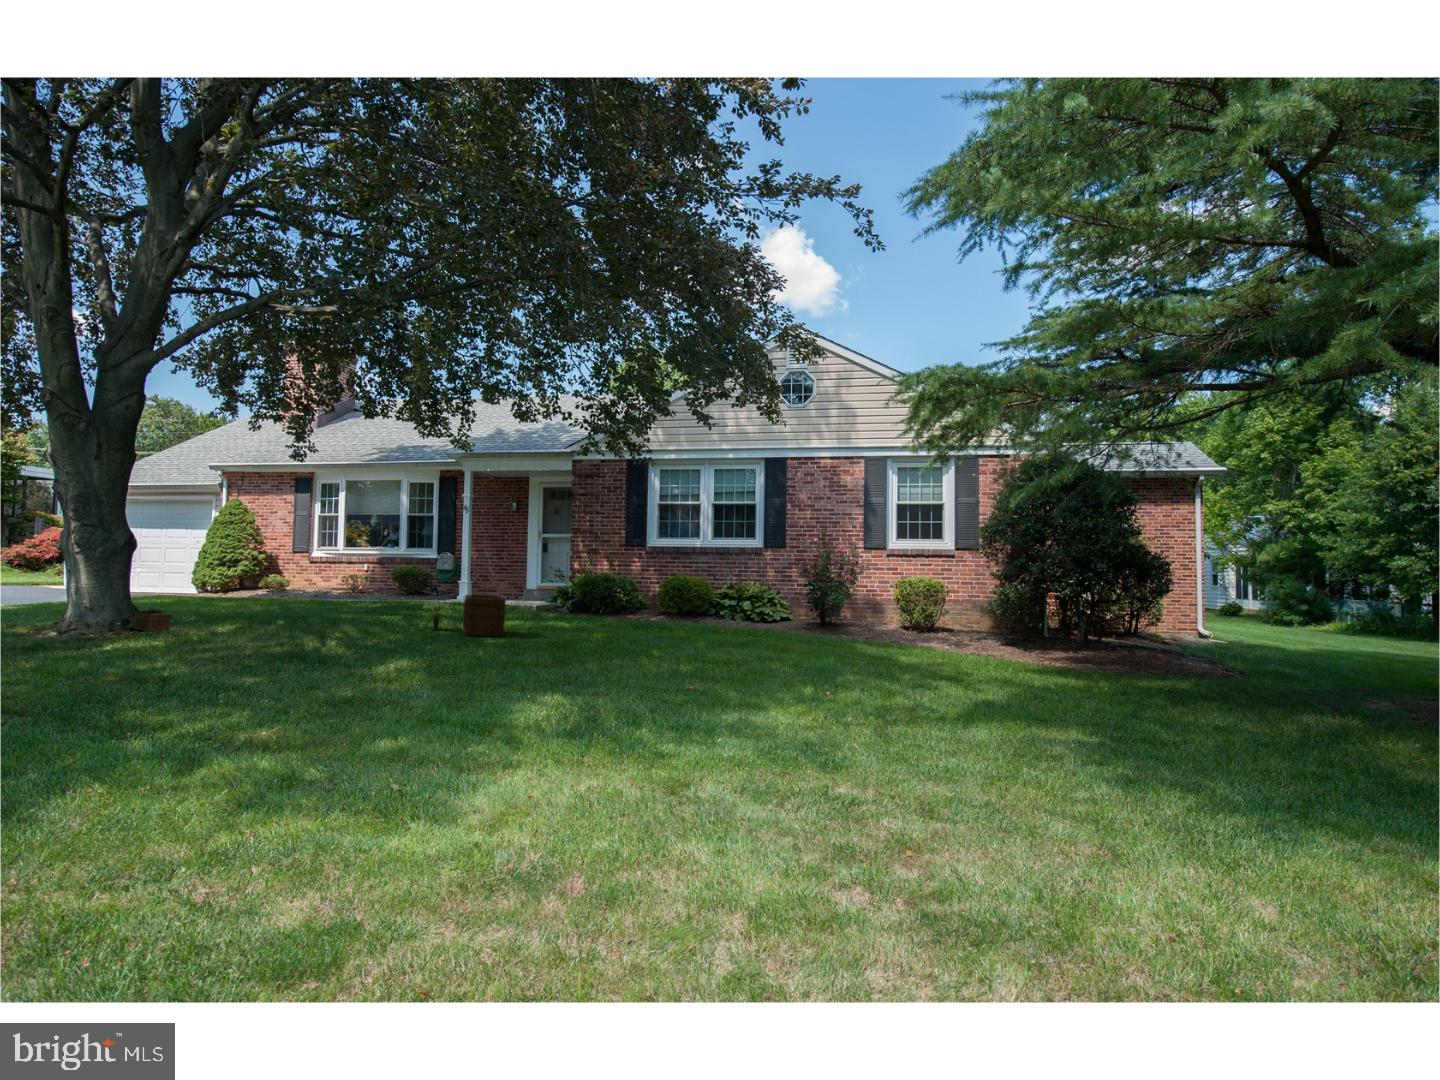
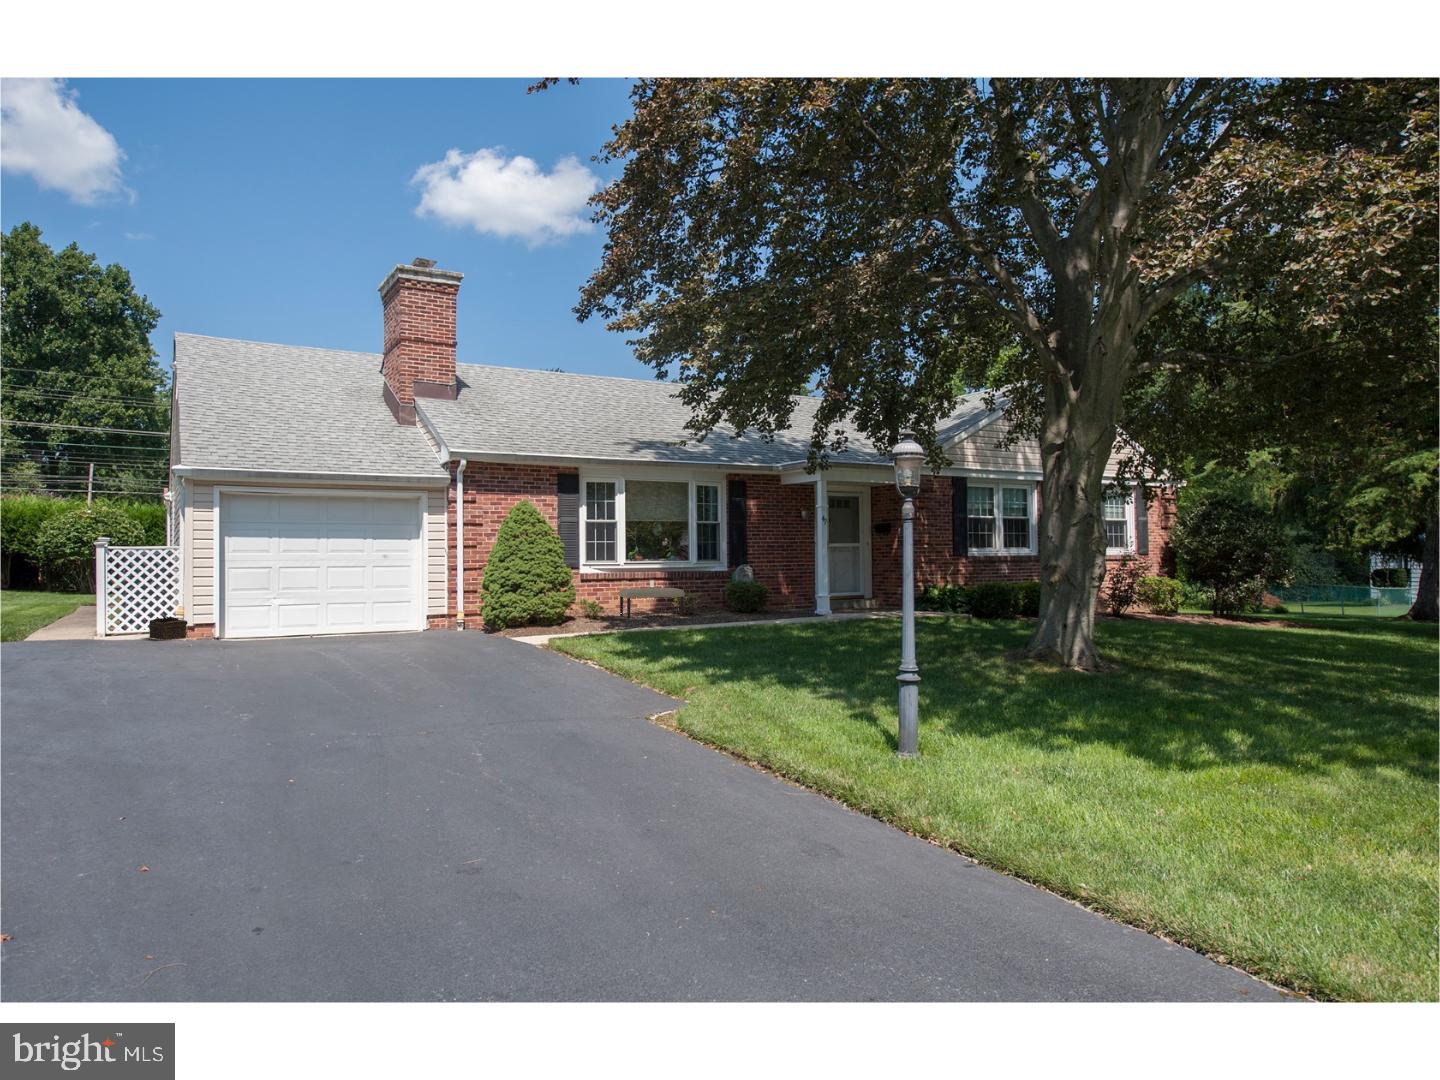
wooden crate: present [463,595,506,636] -> none [496,587,541,633]
potted plant: present [423,600,449,630] -> none [451,594,484,628]
bench: none [575,600,633,626] -> present [619,588,685,618]

